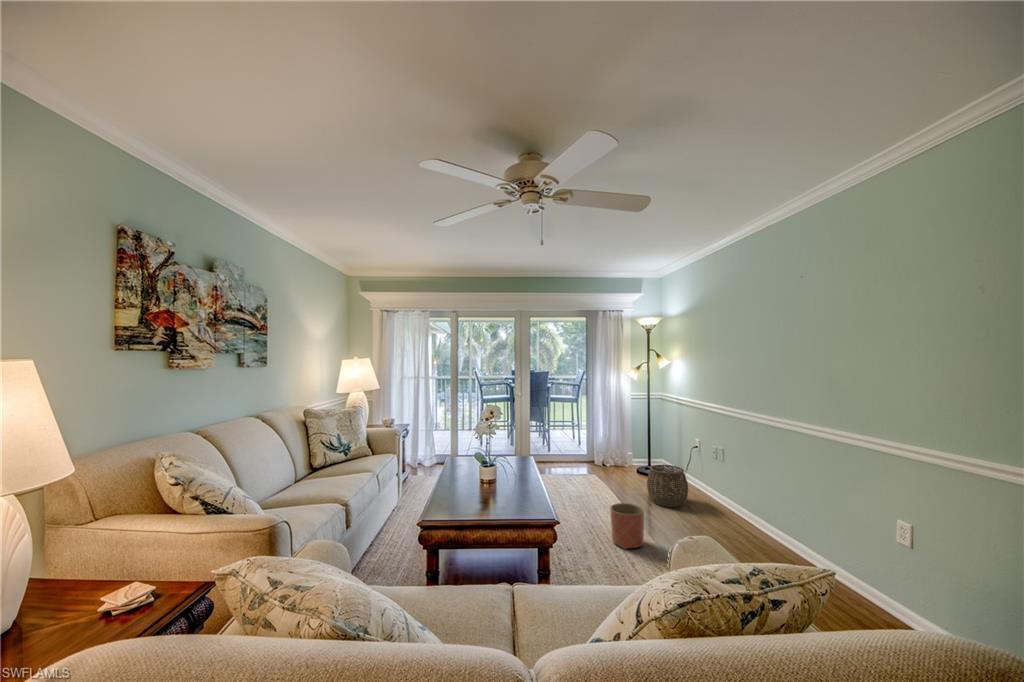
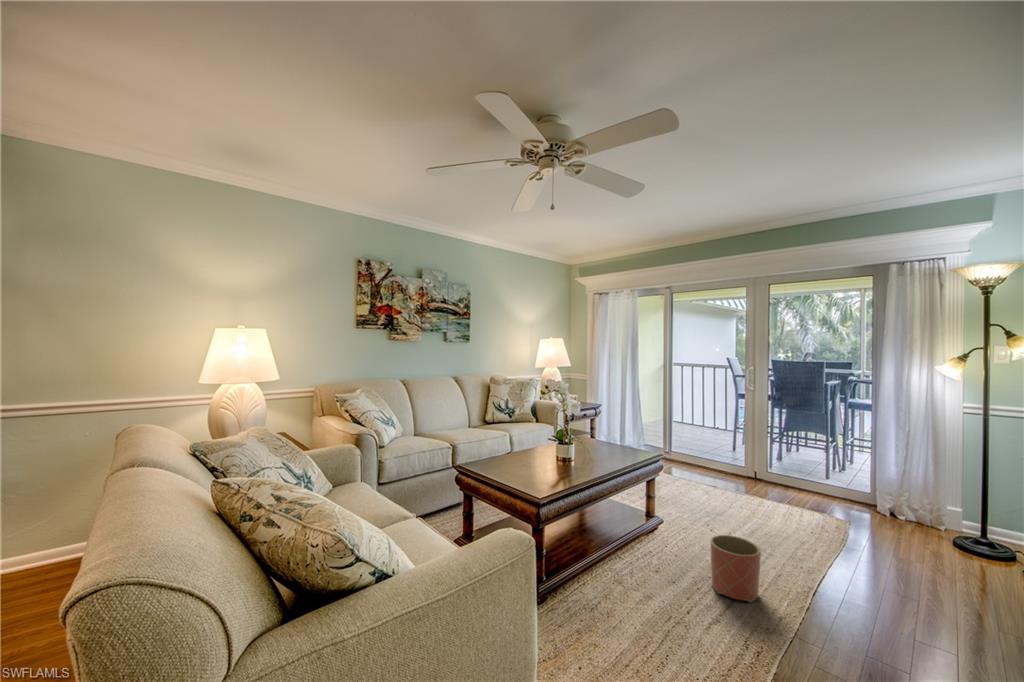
woven basket: present [647,465,688,508] -> none [864,518,956,599]

